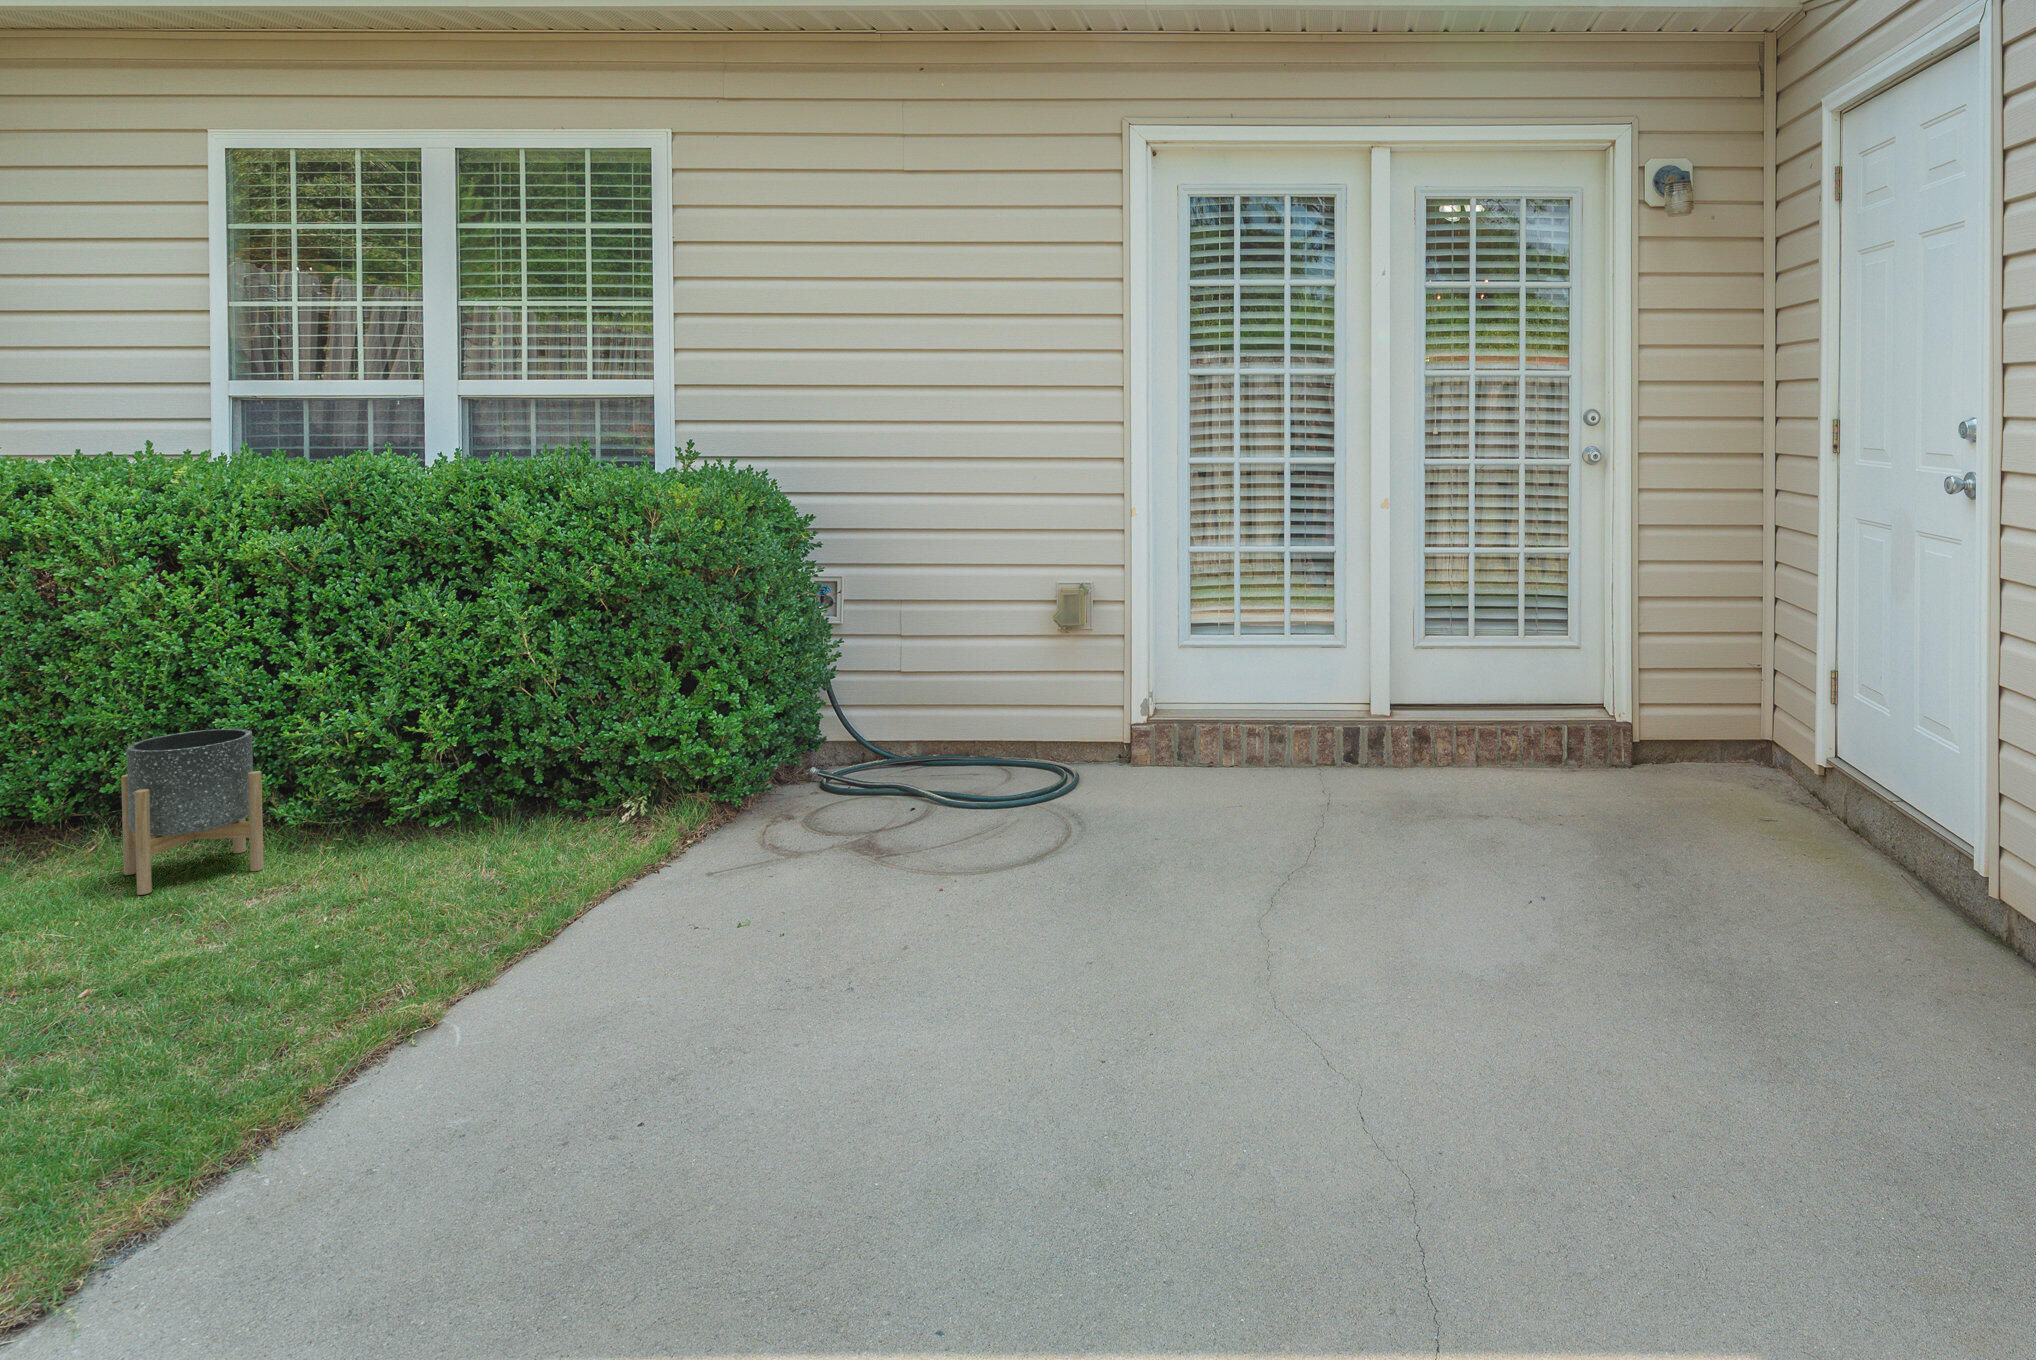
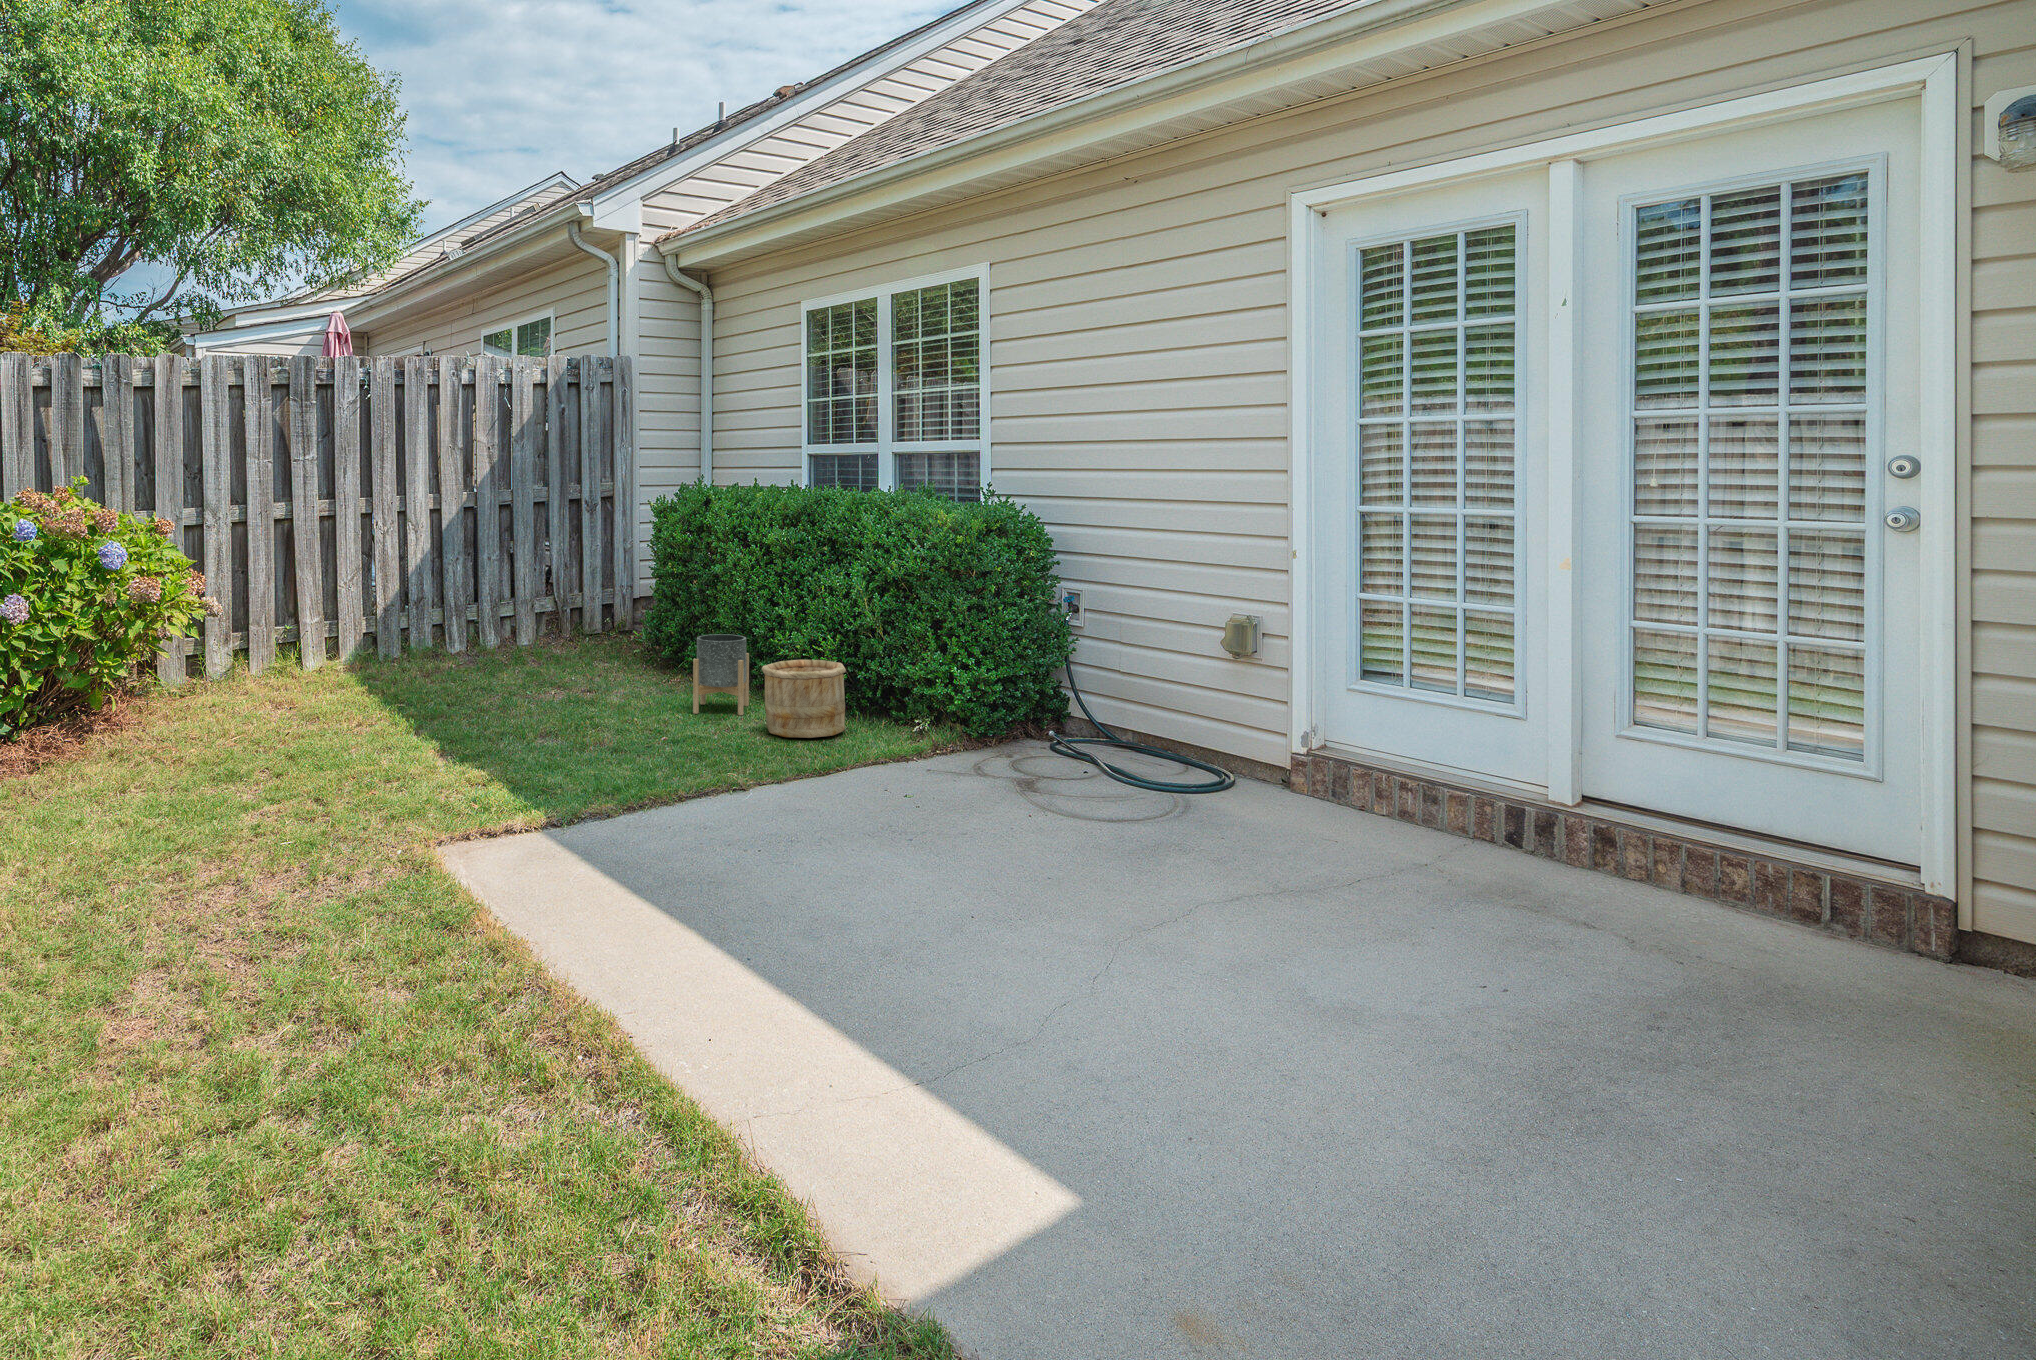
wooden bucket: none [347,736,524,882] -> present [762,660,846,738]

